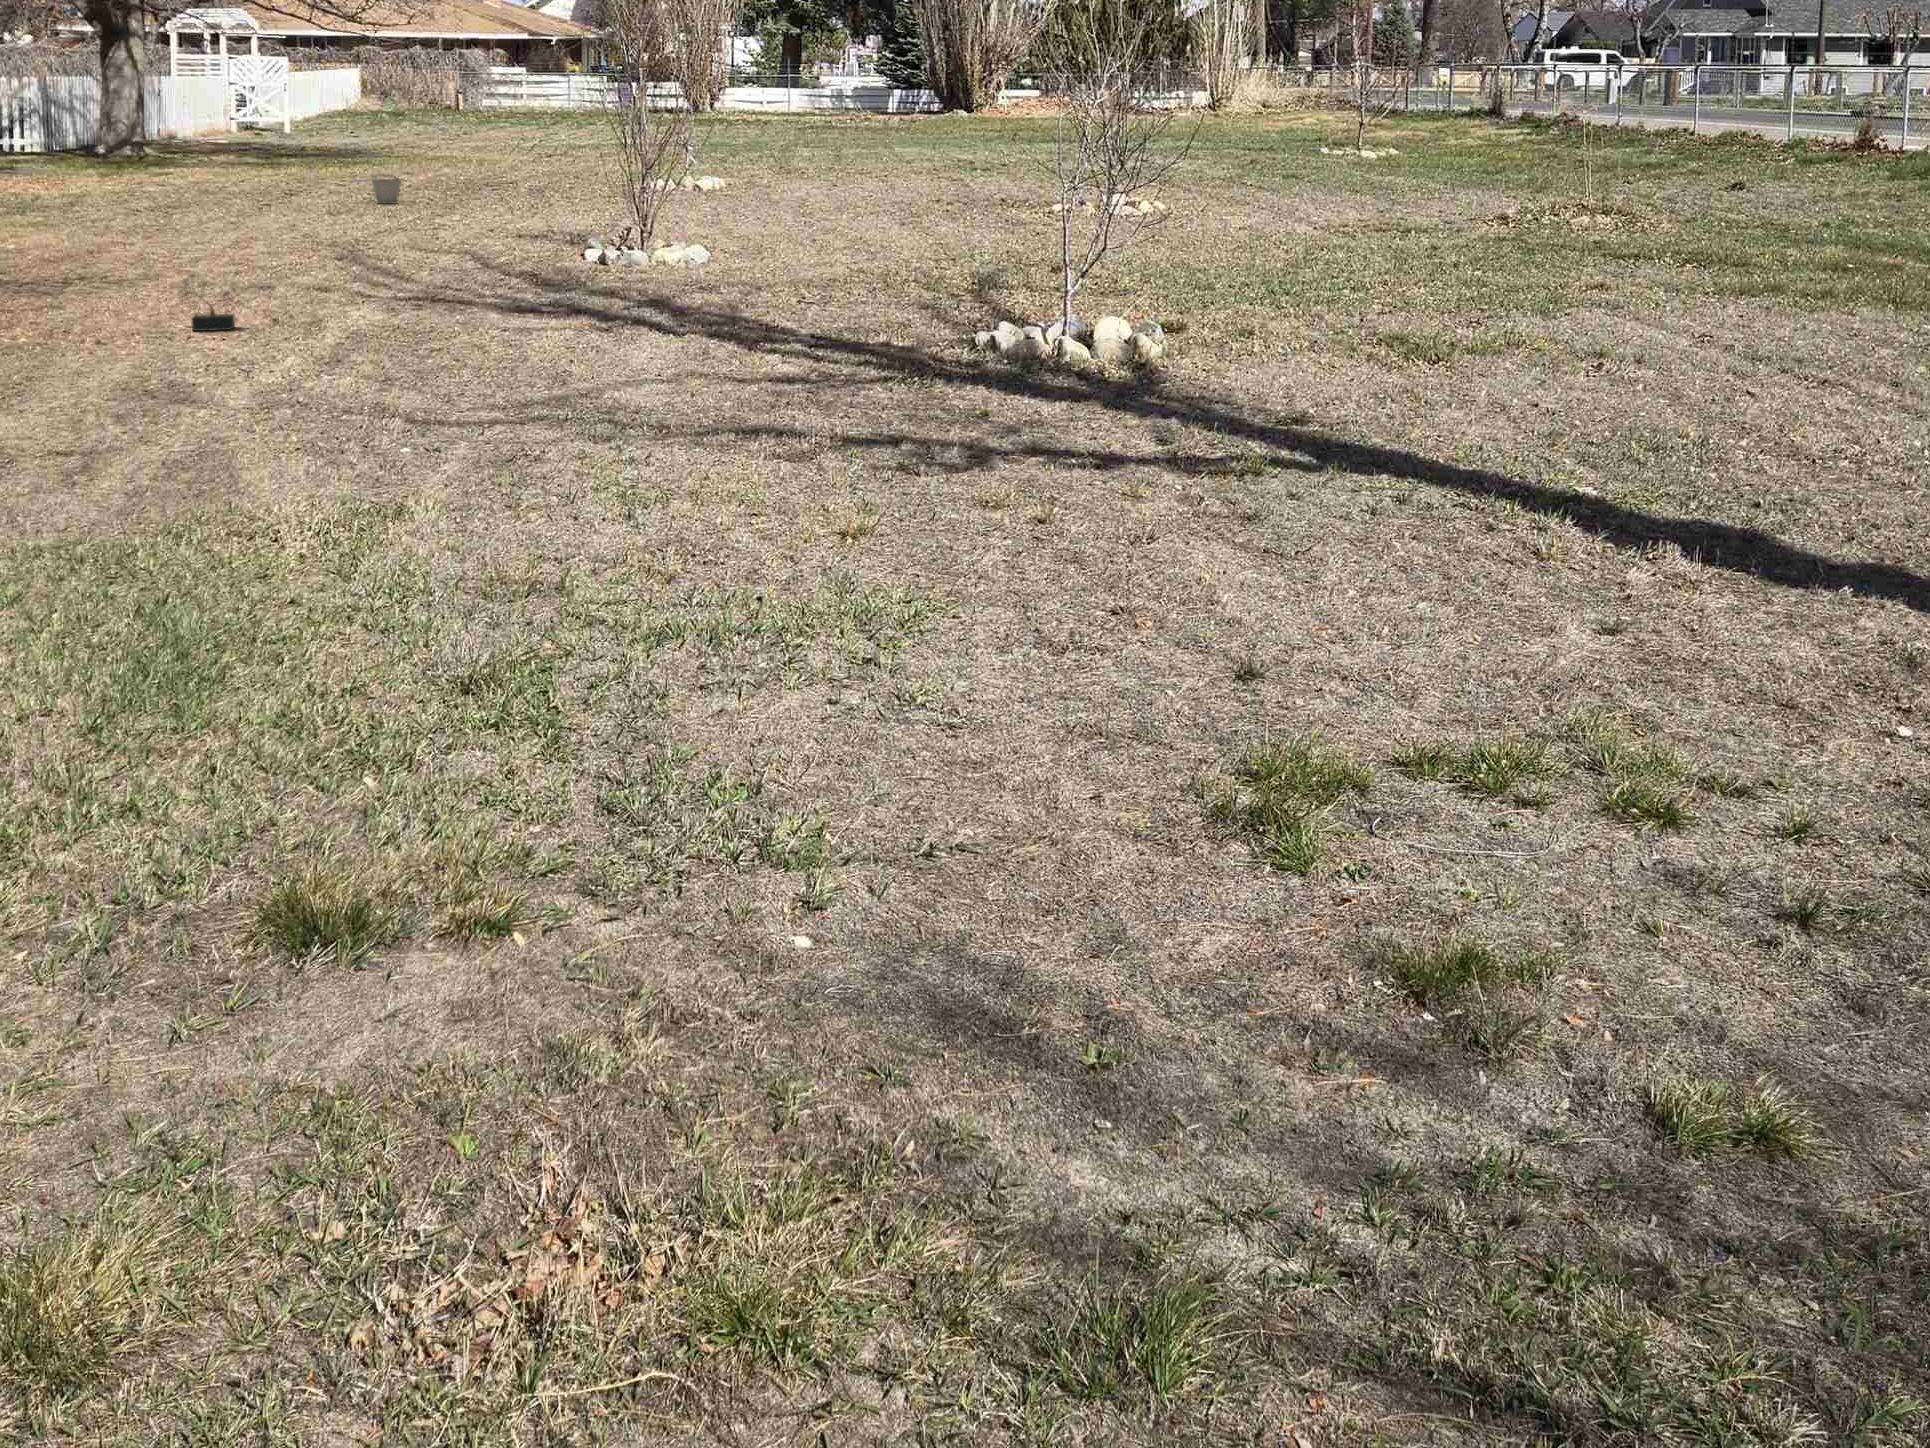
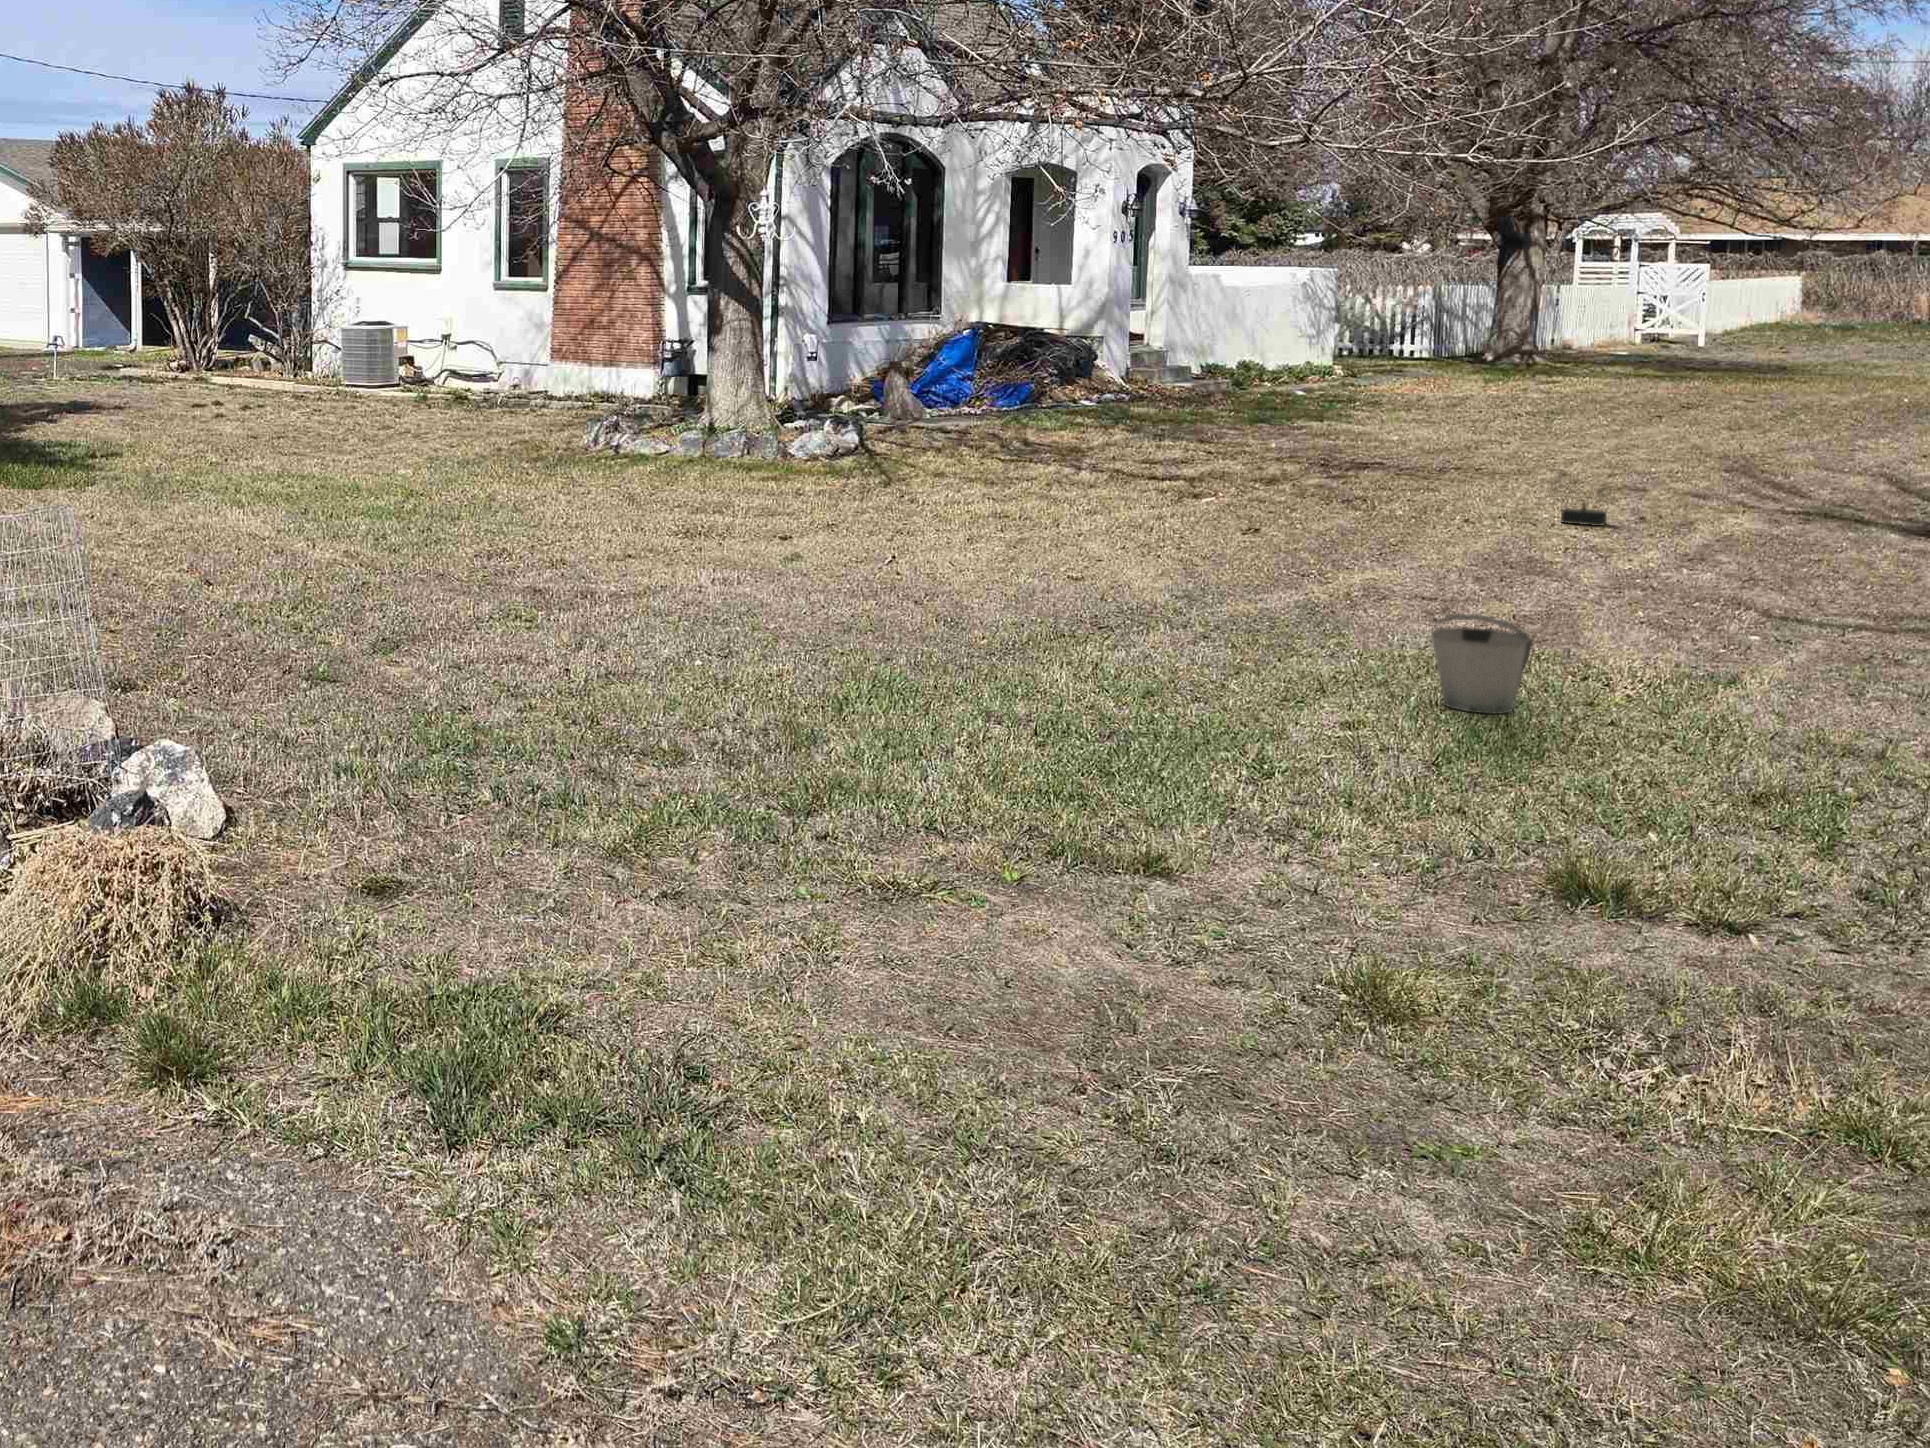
bucket: present [372,174,401,204] -> present [1431,614,1533,714]

